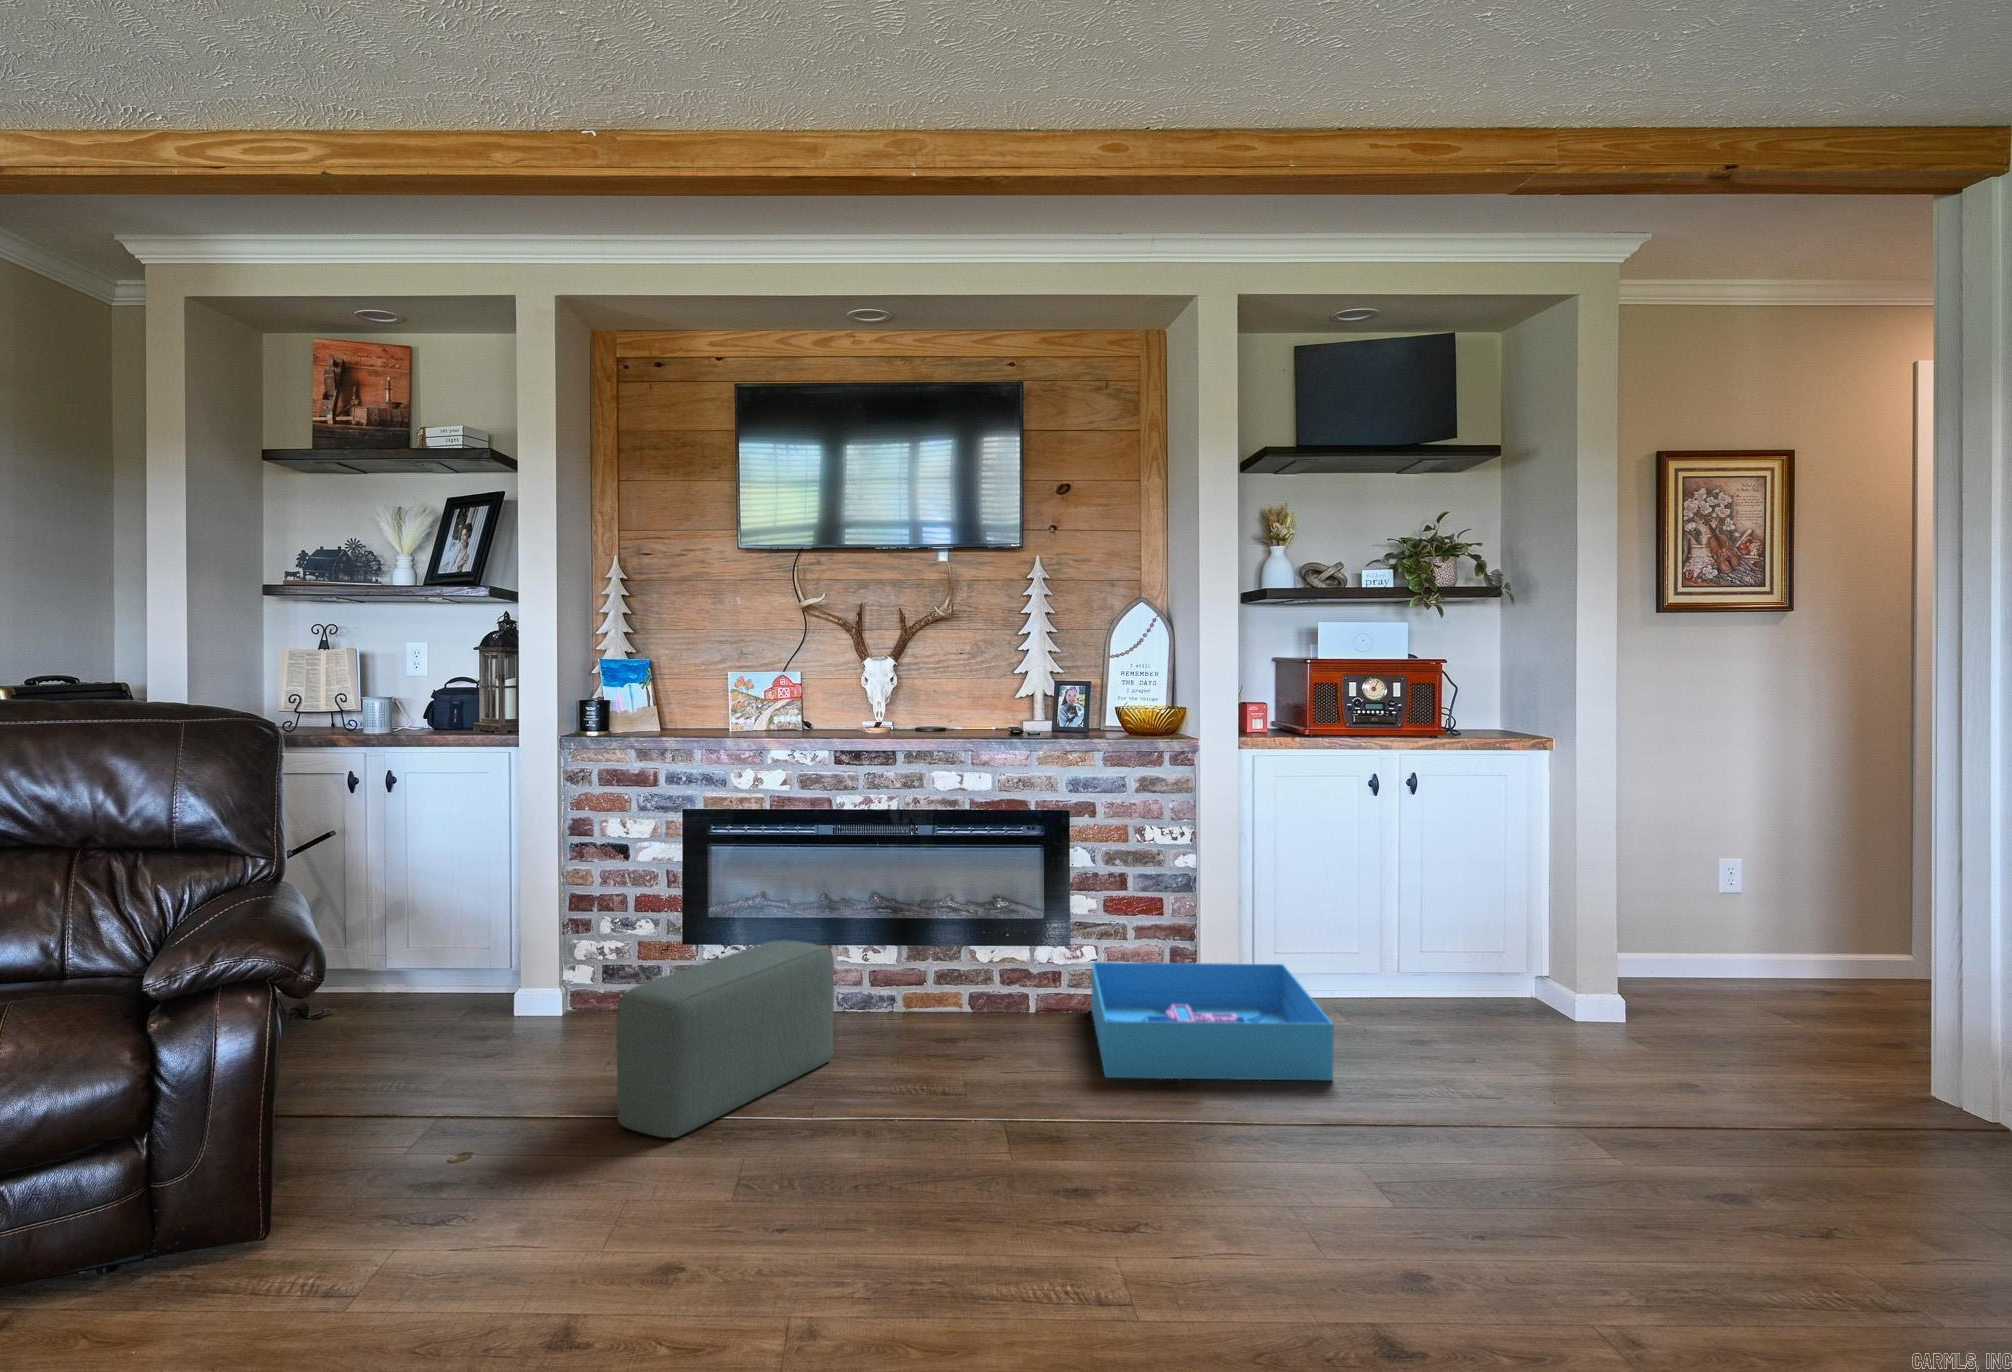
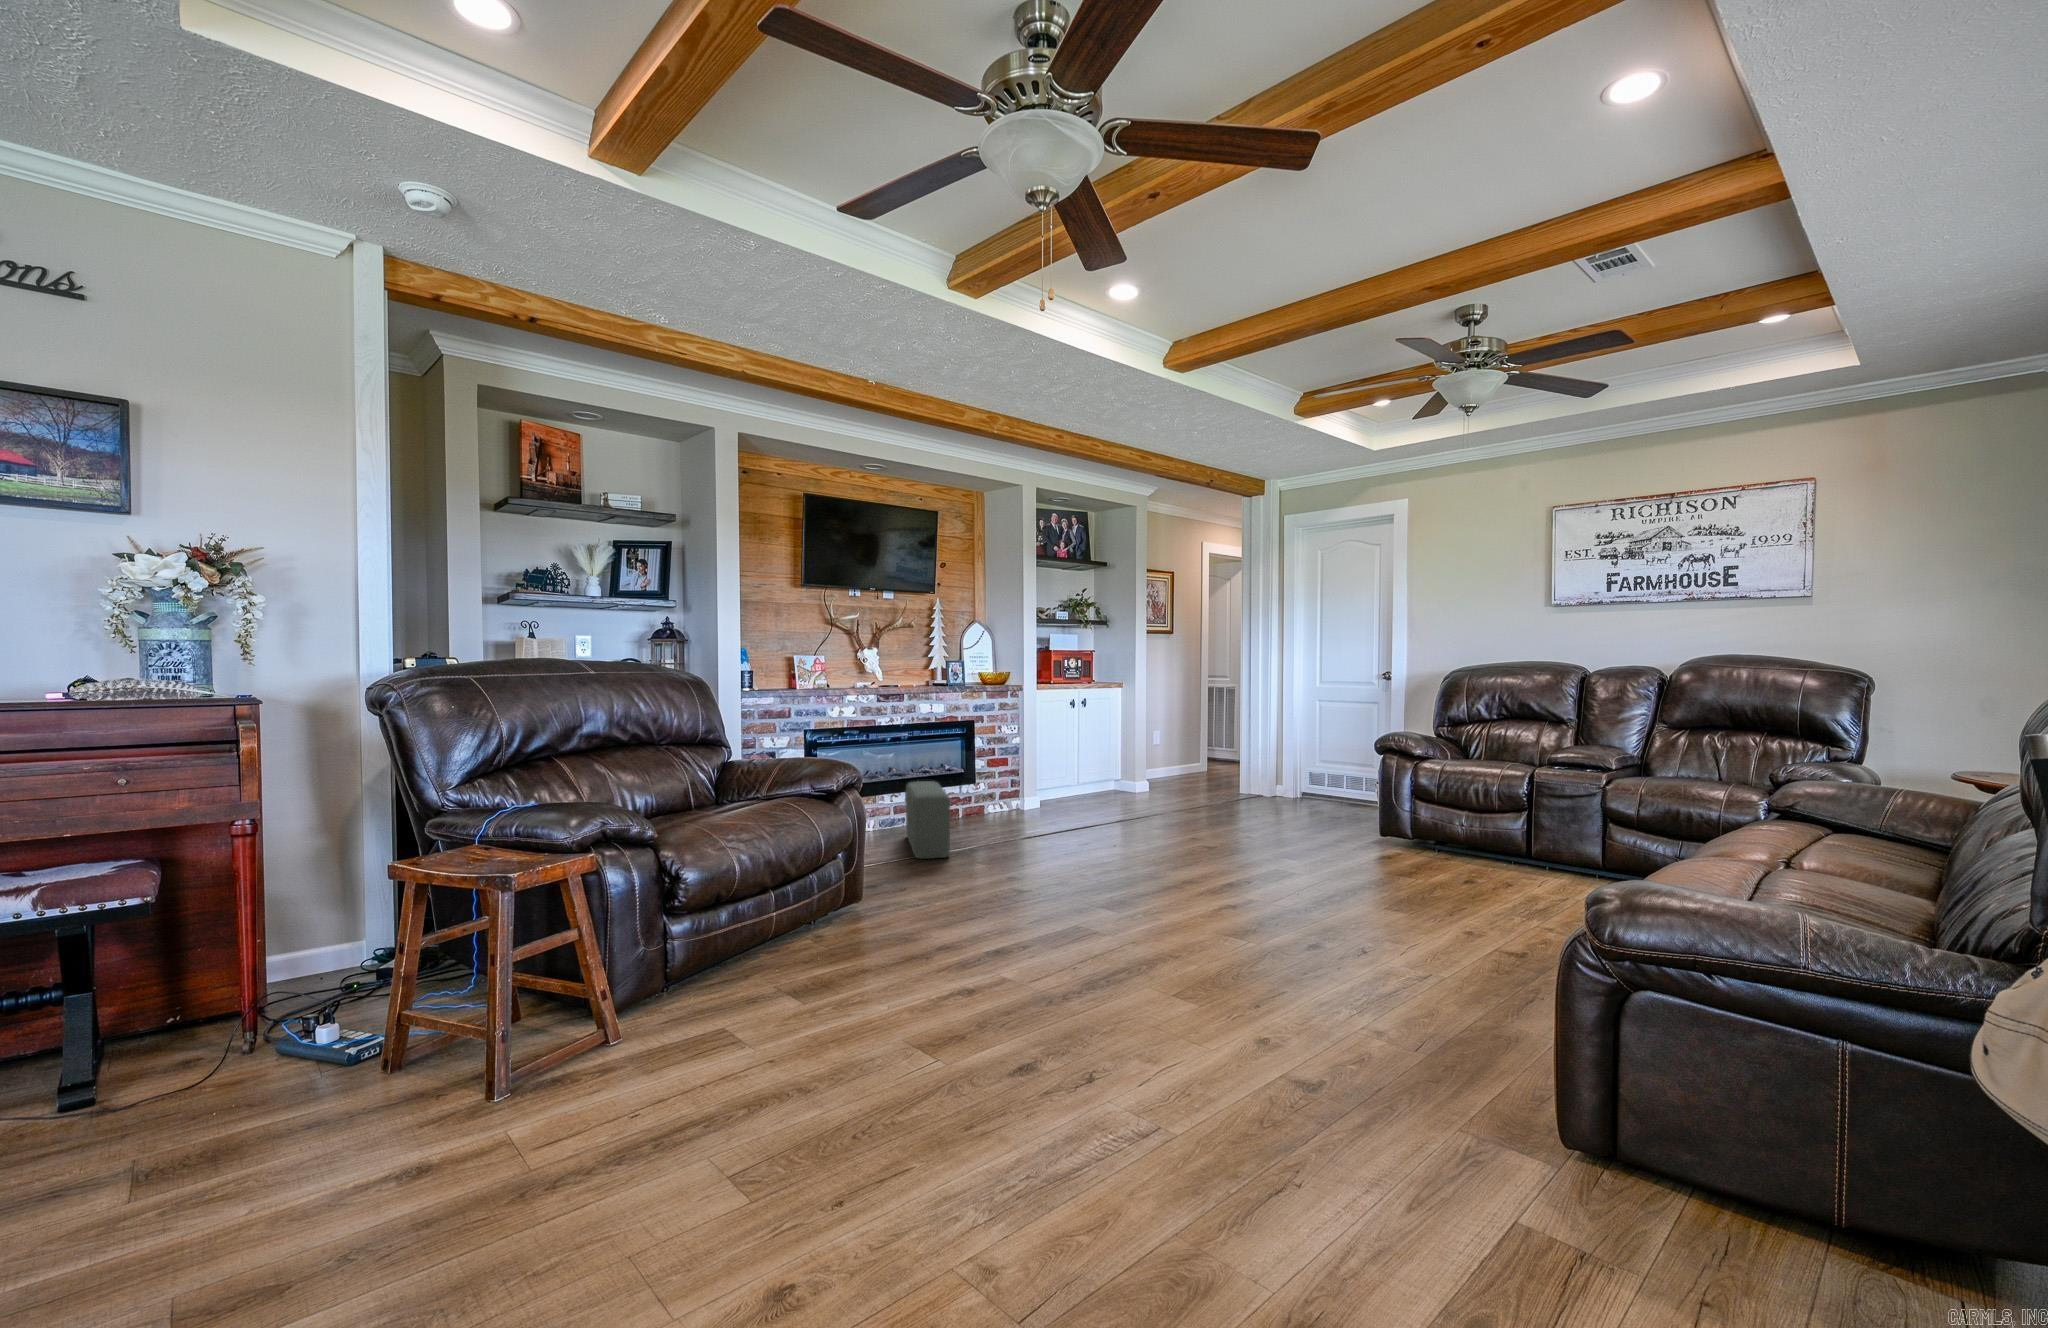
storage bin: present [1091,962,1334,1080] -> none [987,782,1112,824]

